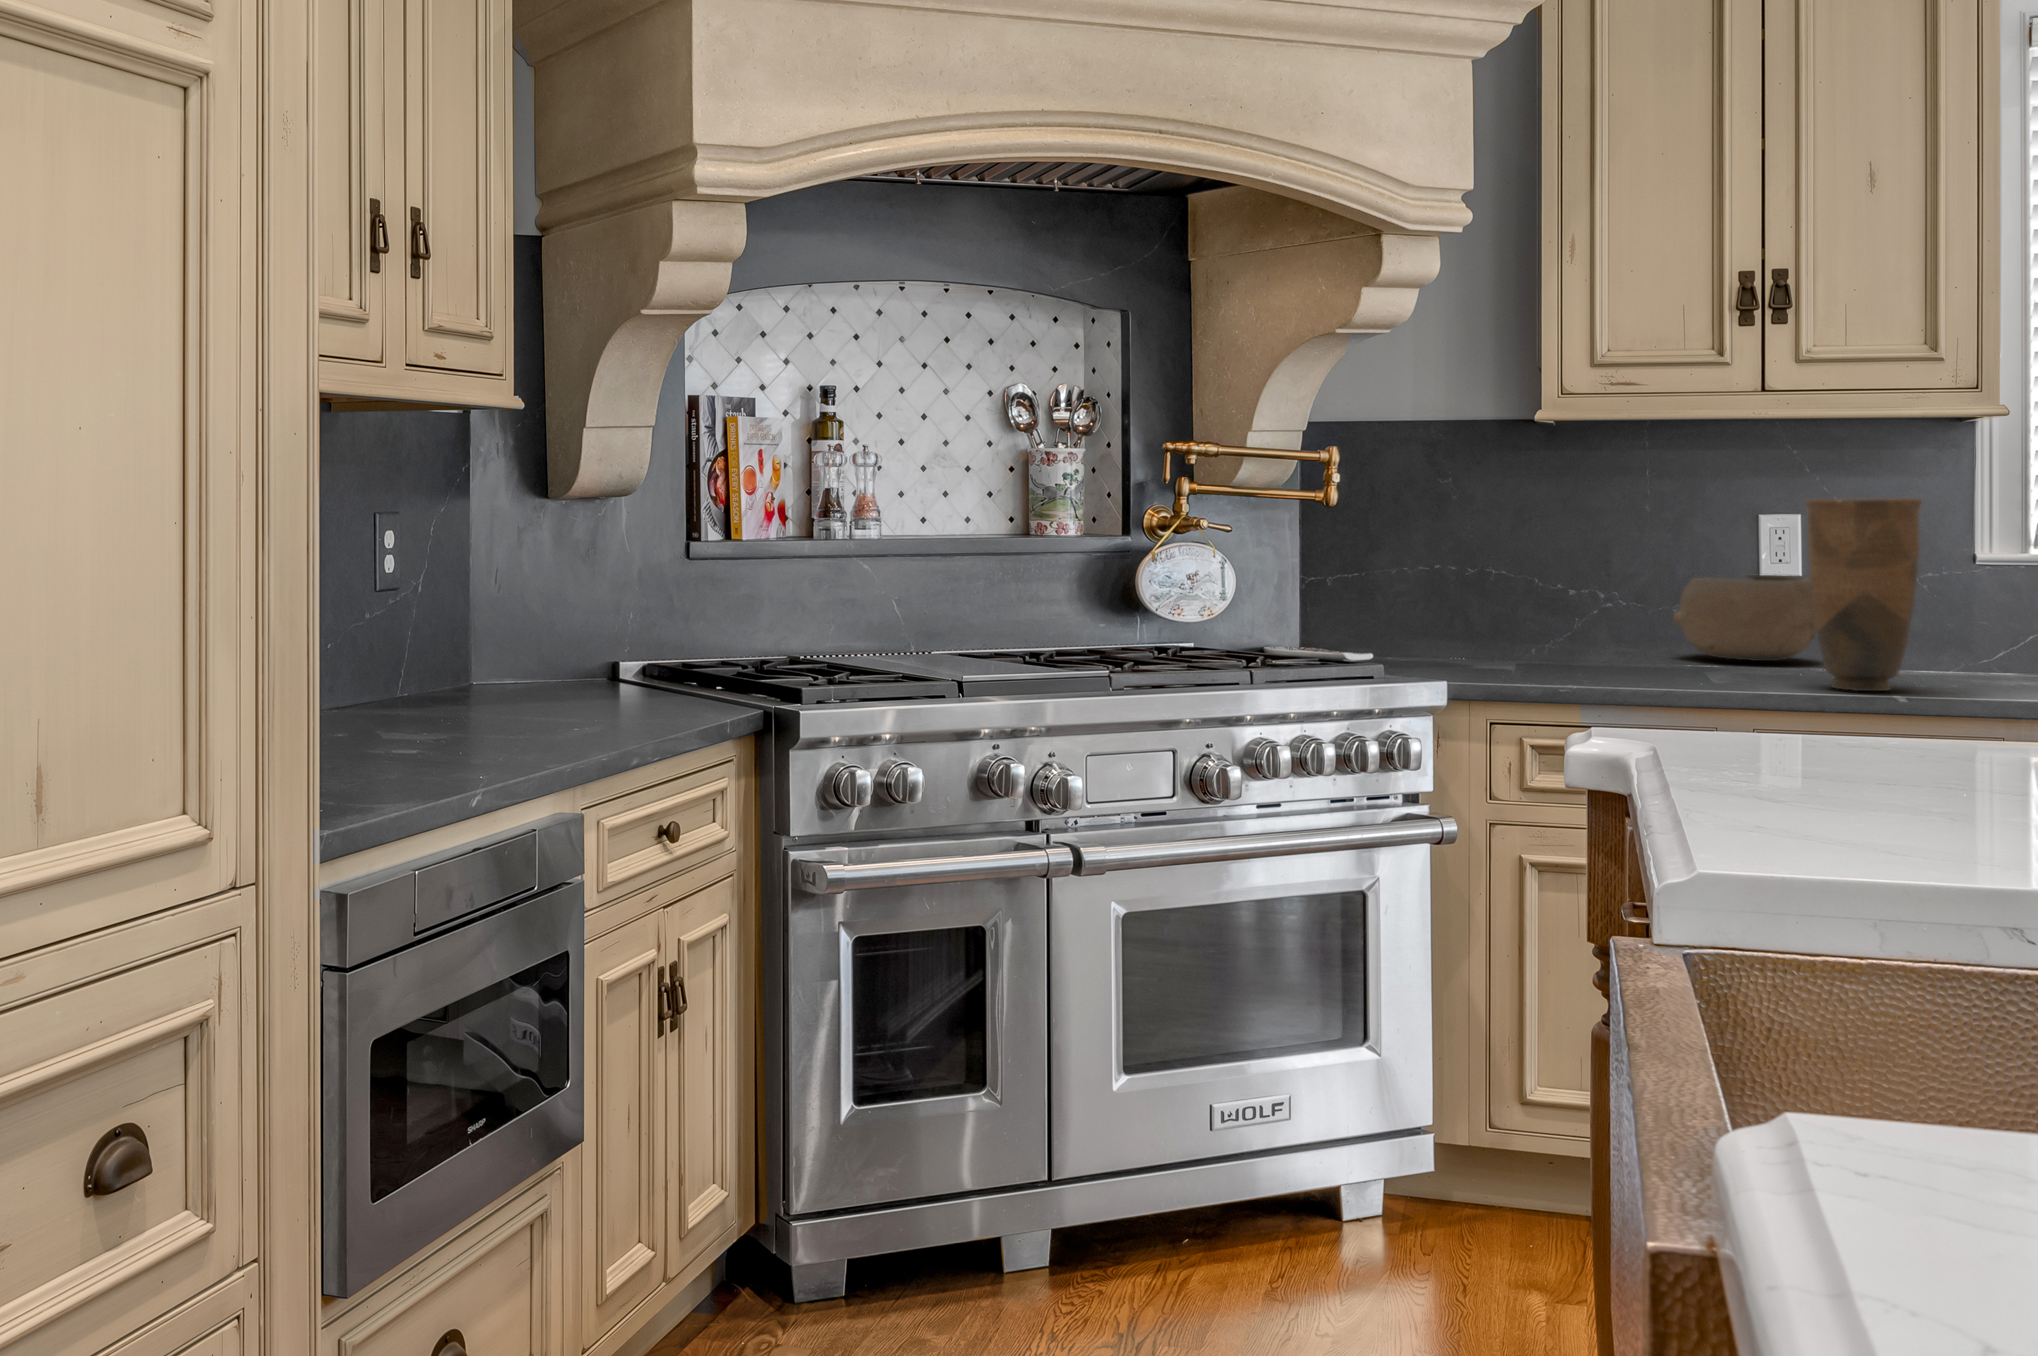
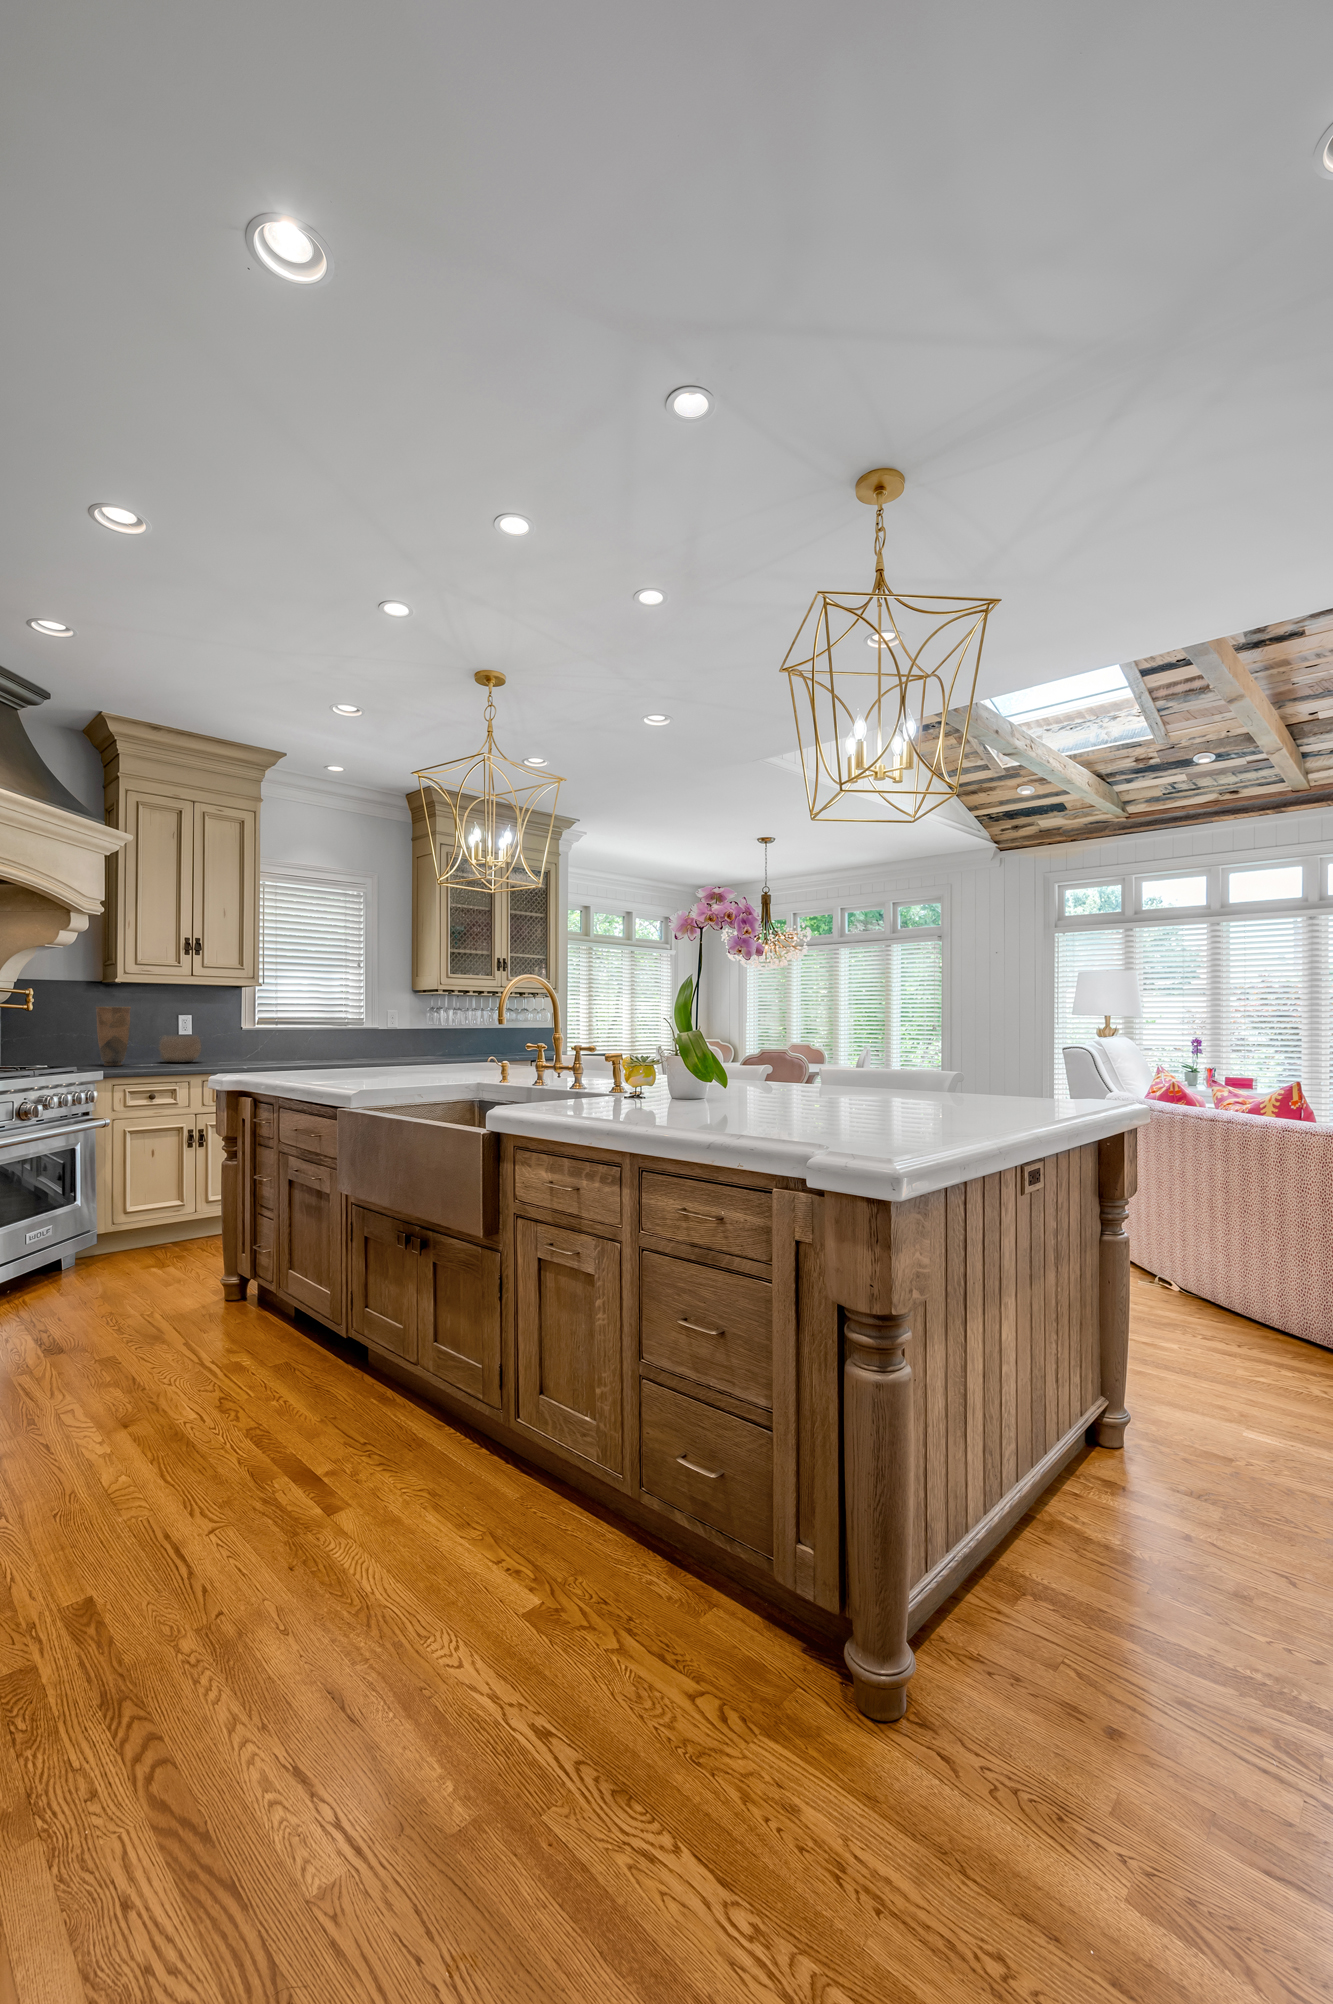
vase: present [1806,498,1922,691] -> present [96,1007,131,1066]

